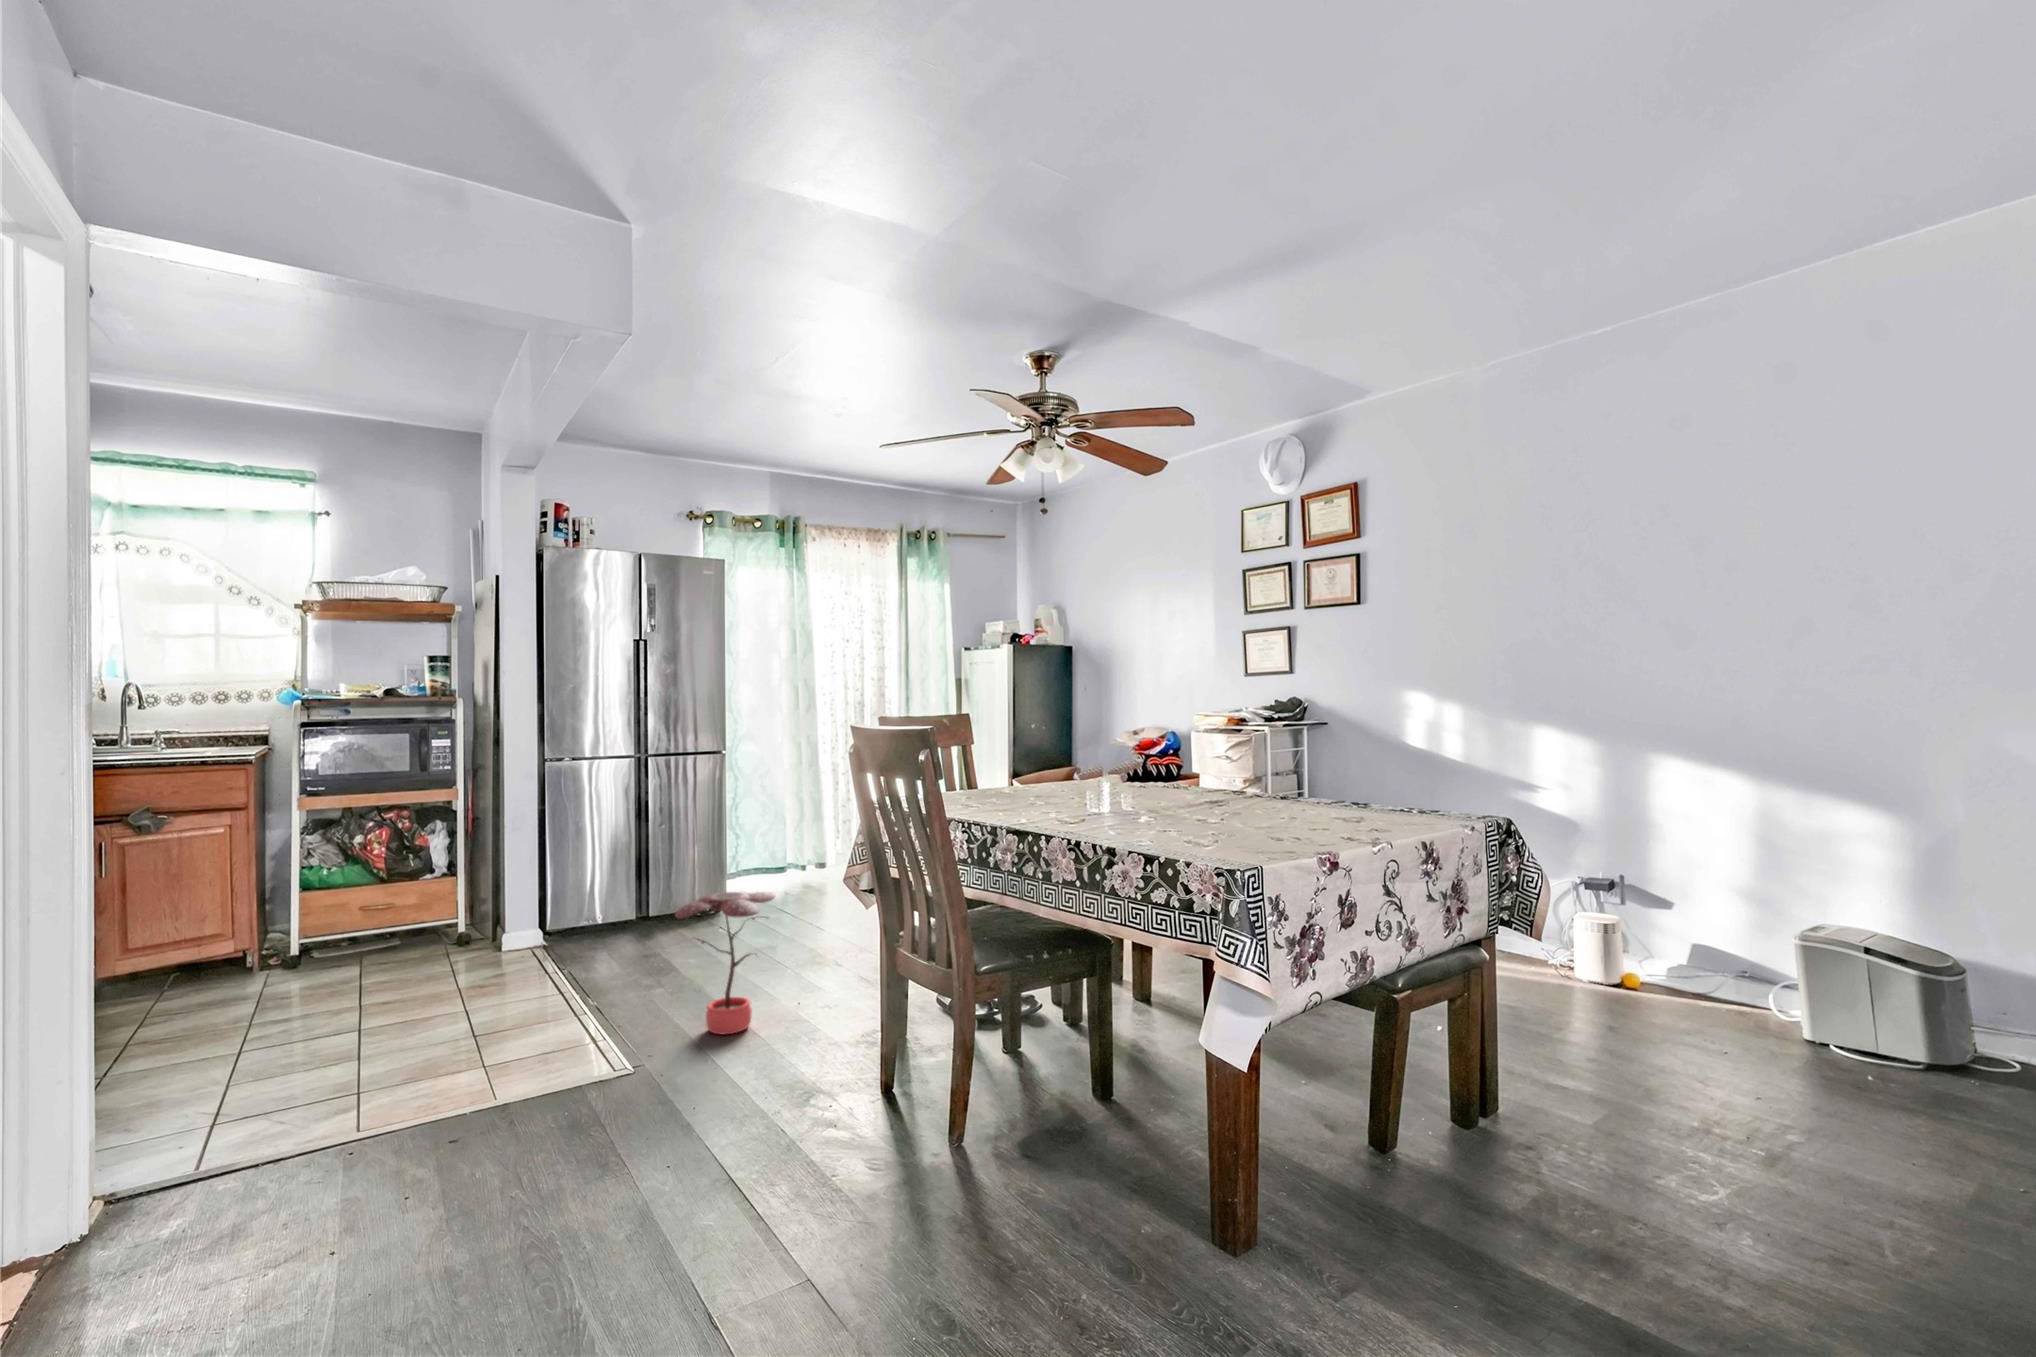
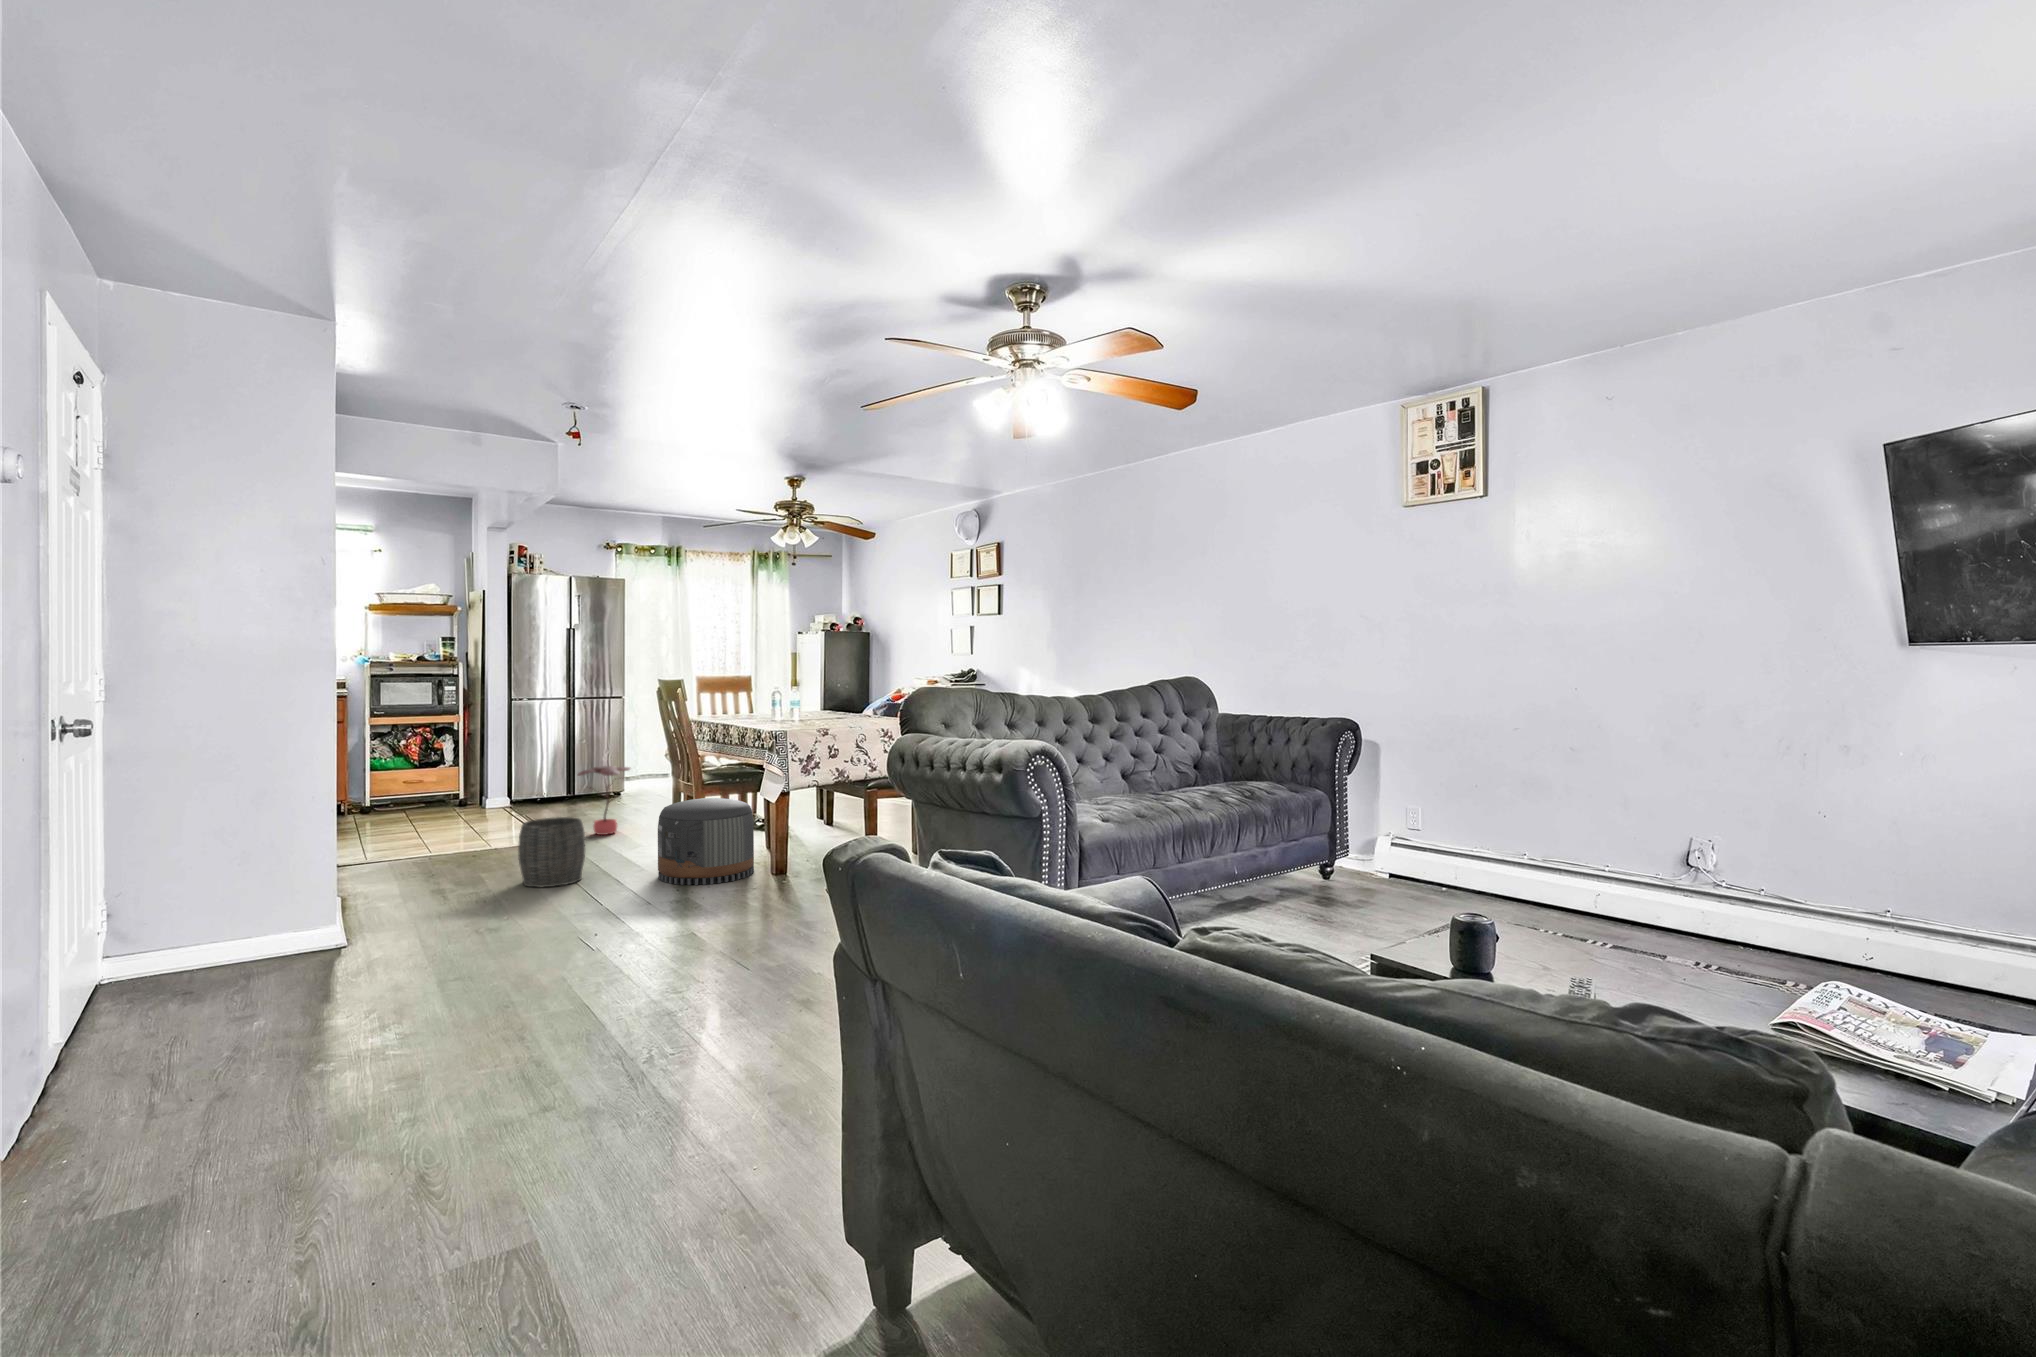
pouf: none [921,1007,1159,1291] -> present [658,798,754,885]
woven basket: none [565,1077,737,1312] -> present [518,817,585,887]

